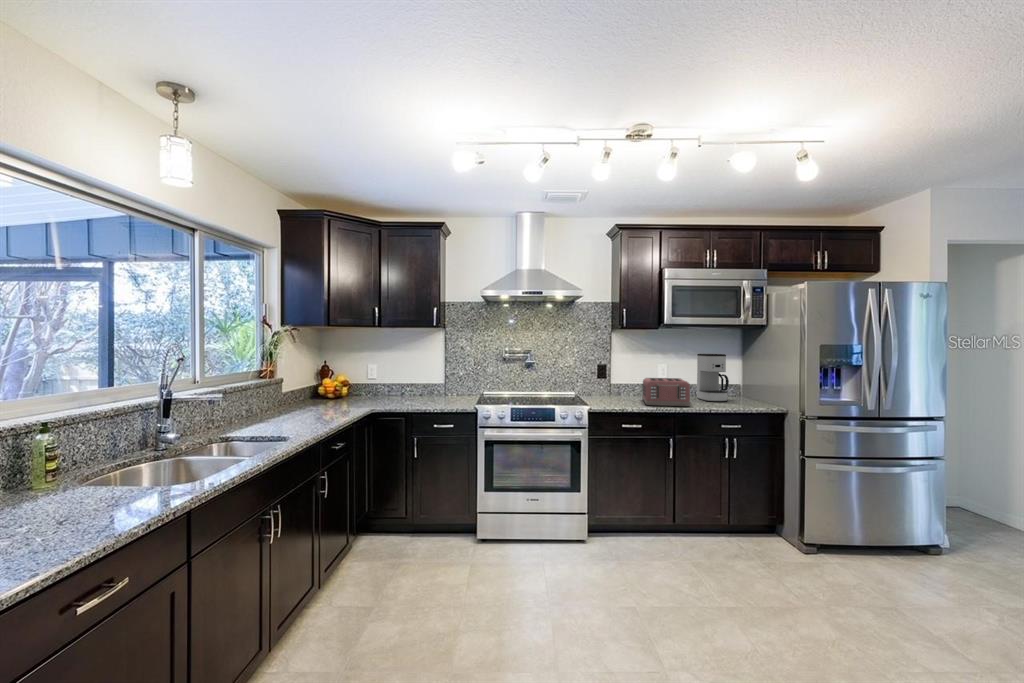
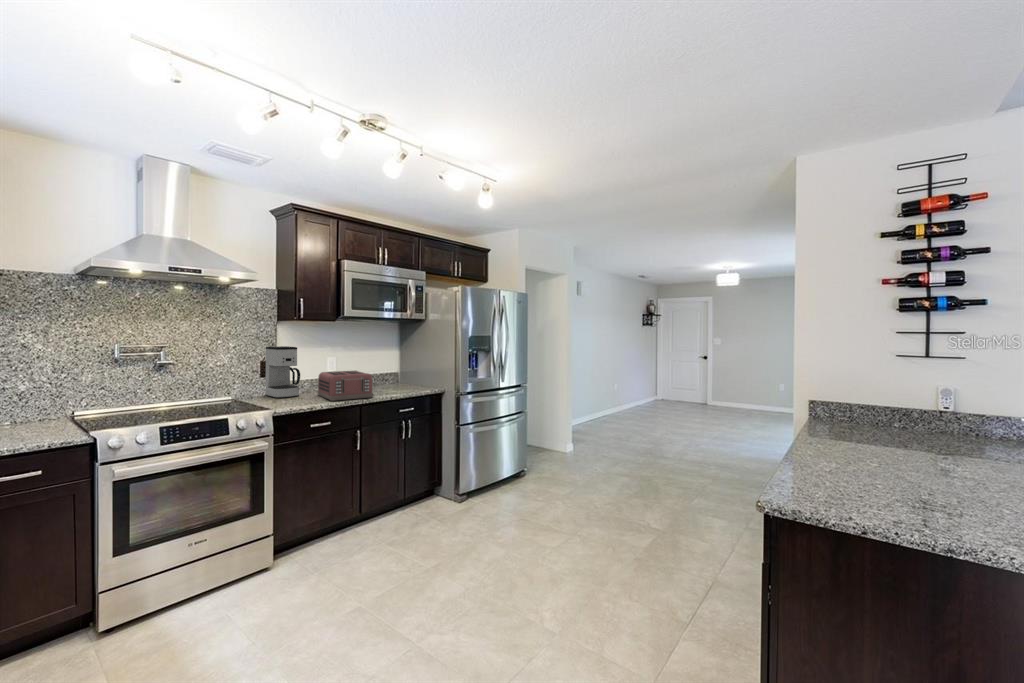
coffee maker: present [697,354,729,402] -> present [265,346,300,398]

